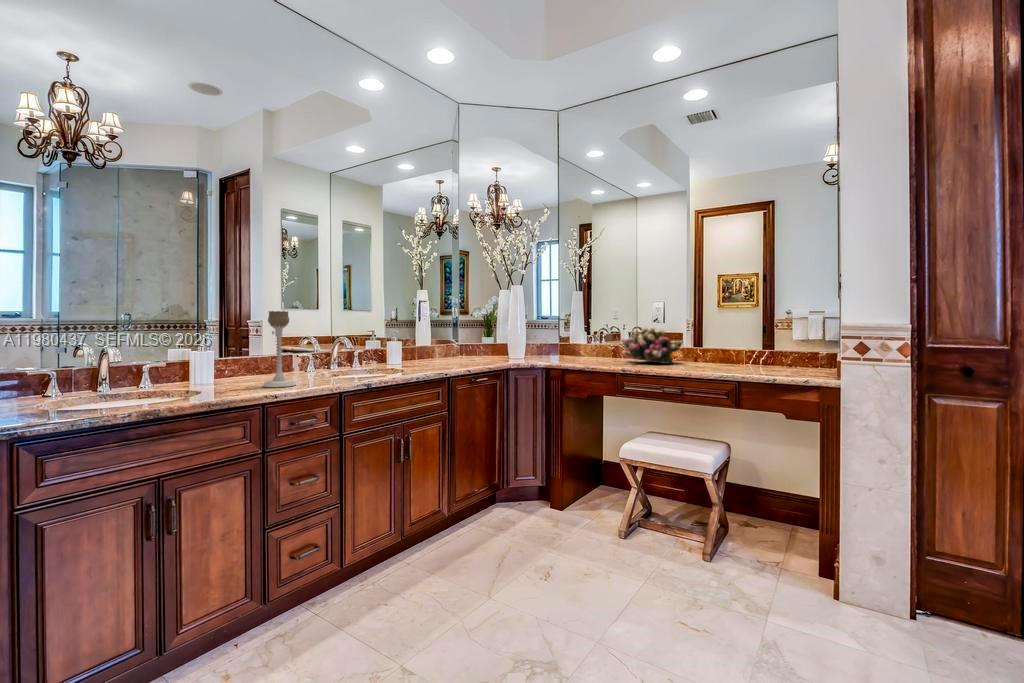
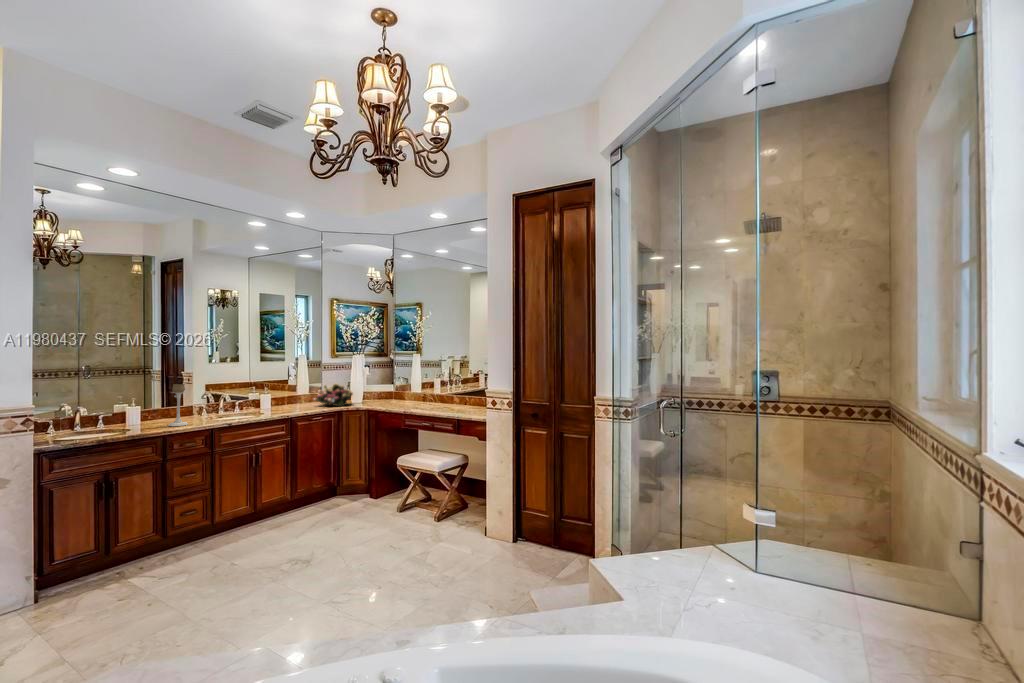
flower arrangement: present [621,328,681,364] -> present [314,383,353,406]

